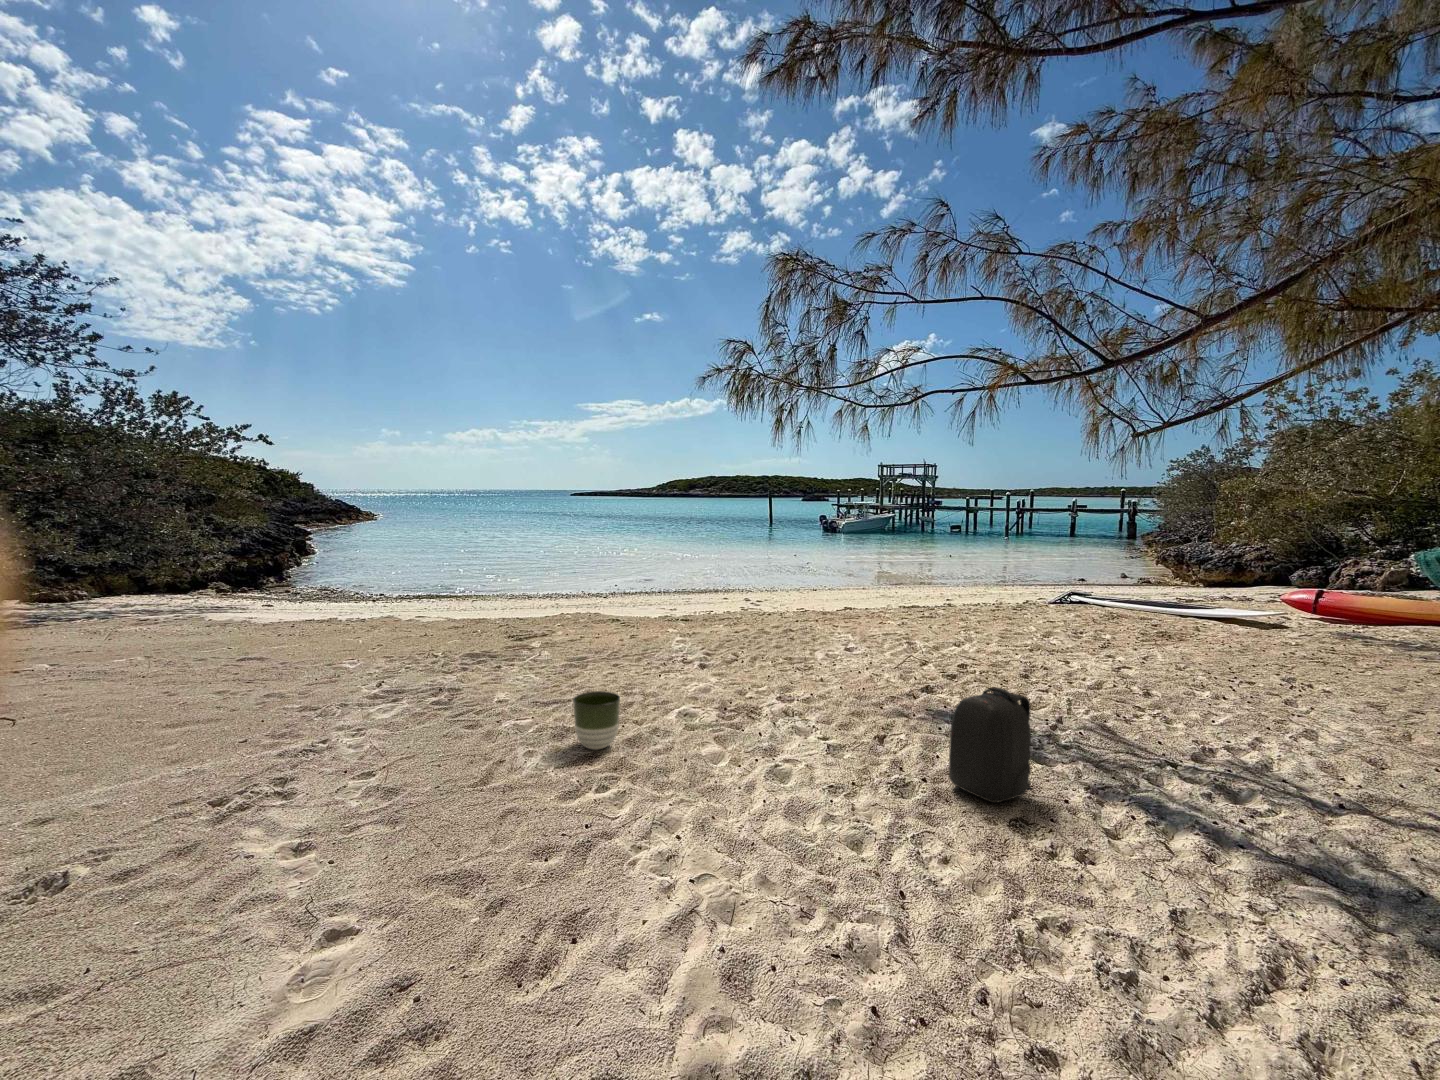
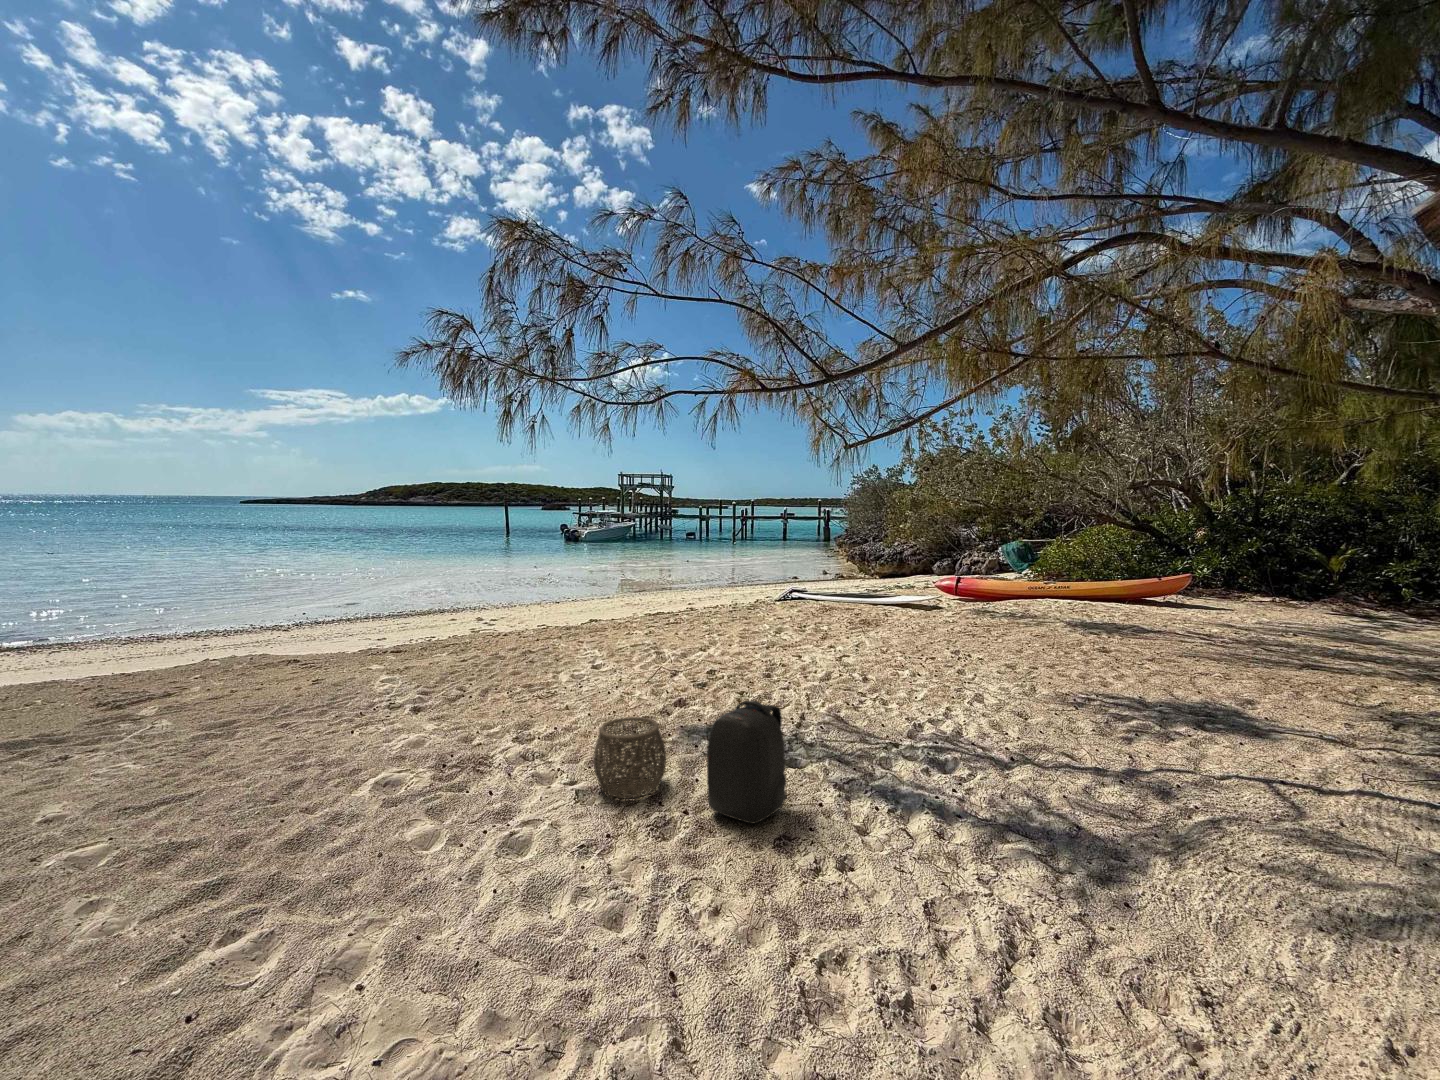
woven basket: none [844,689,912,762] -> present [593,717,666,798]
planter: present [573,691,620,750] -> none [219,777,295,861]

